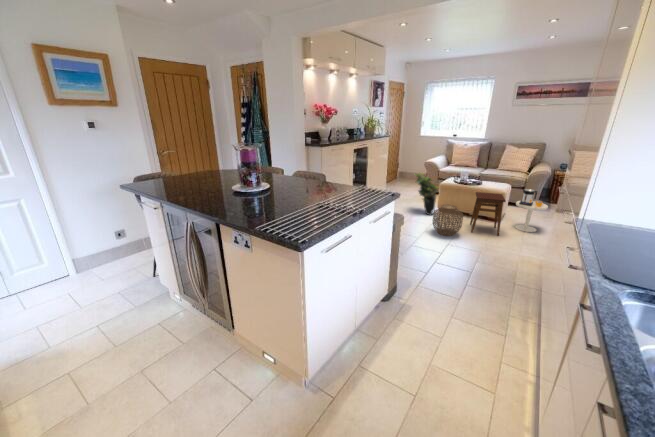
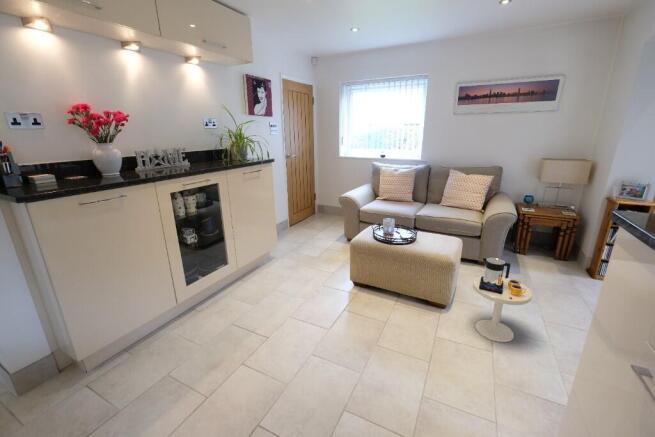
potted plant: present [416,173,438,215] -> none [297,222,342,301]
stool: present [470,192,506,236] -> none [393,267,454,363]
woven basket: present [433,204,463,236] -> none [310,303,371,375]

